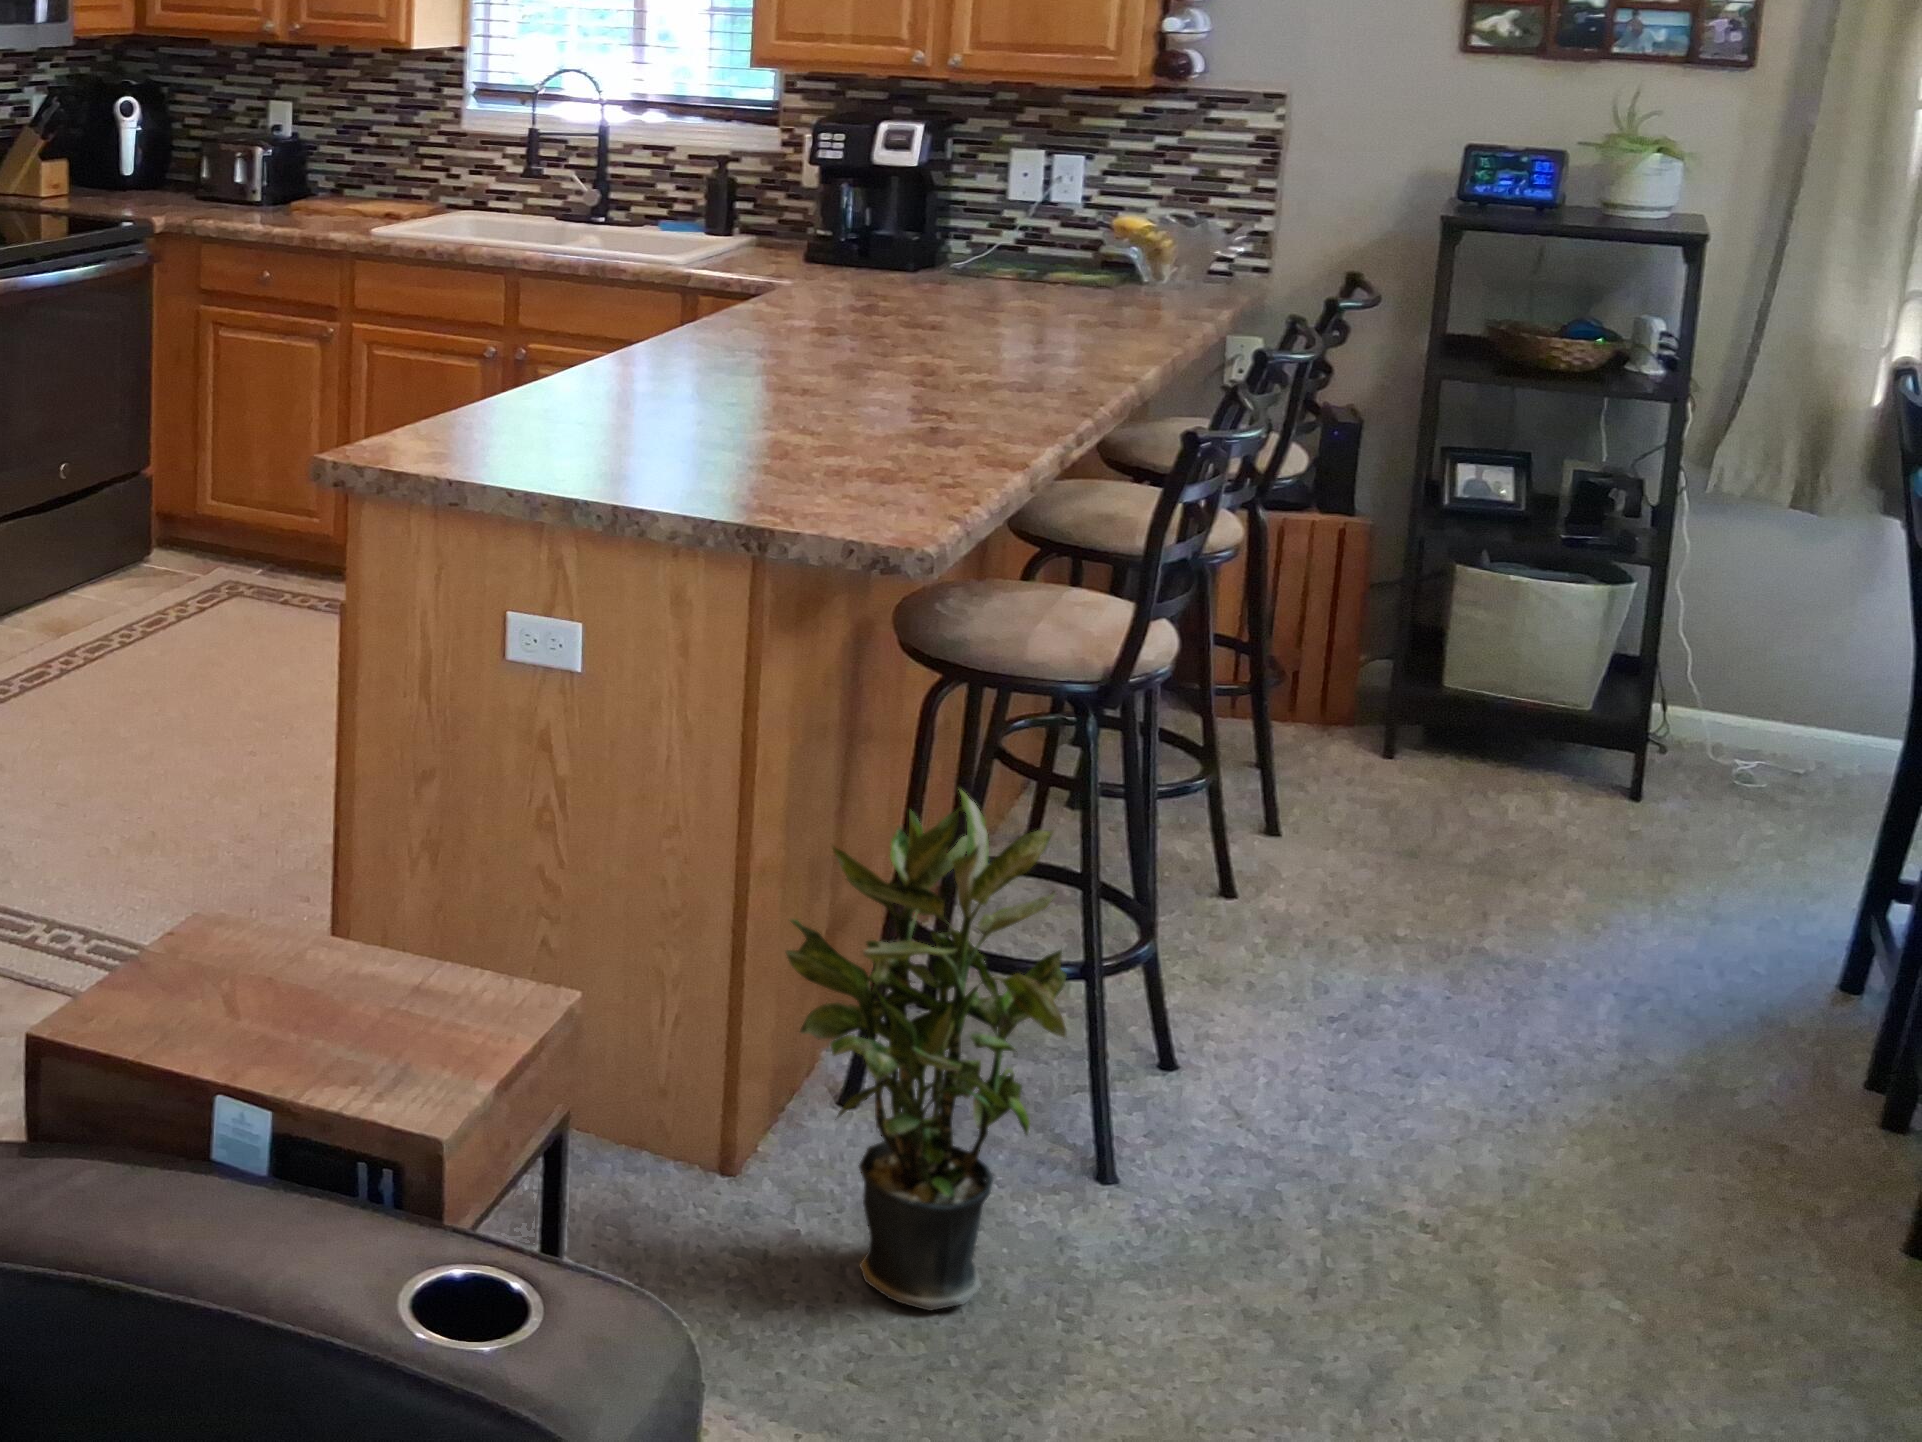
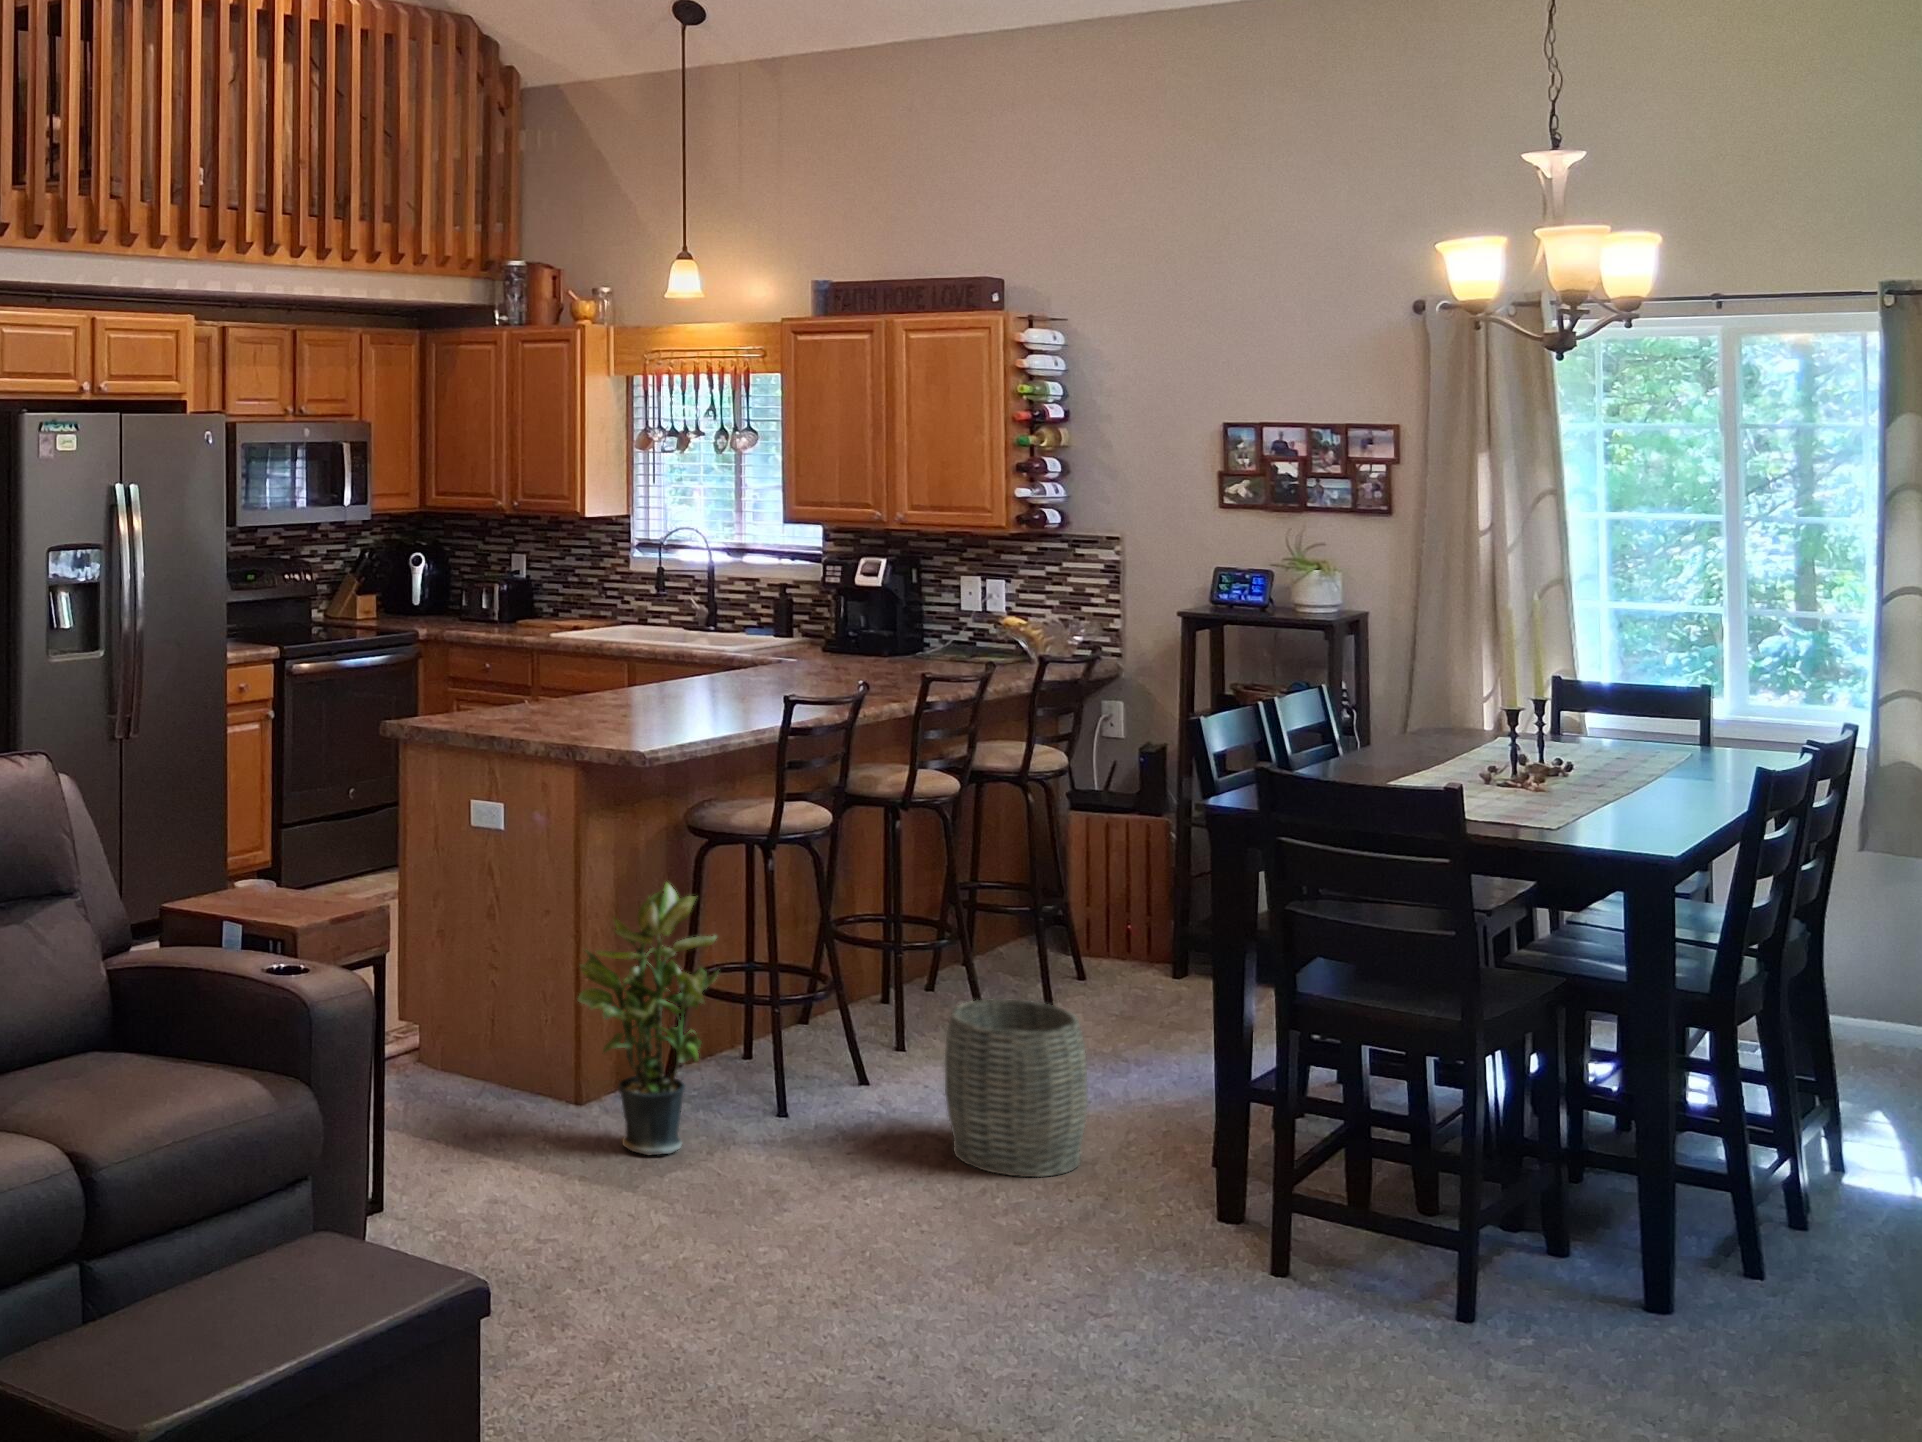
woven basket: none [1425,954,1718,1307] -> present [945,999,1088,1177]

